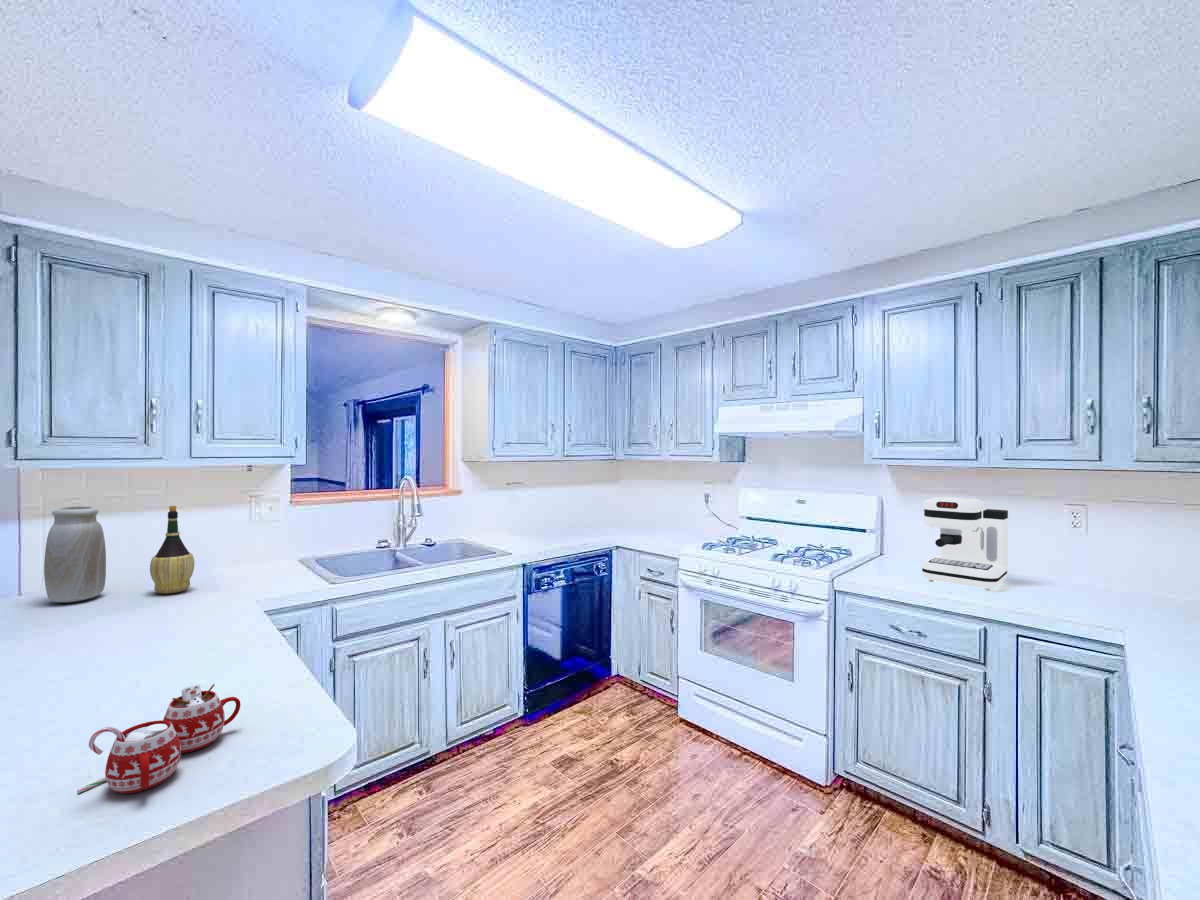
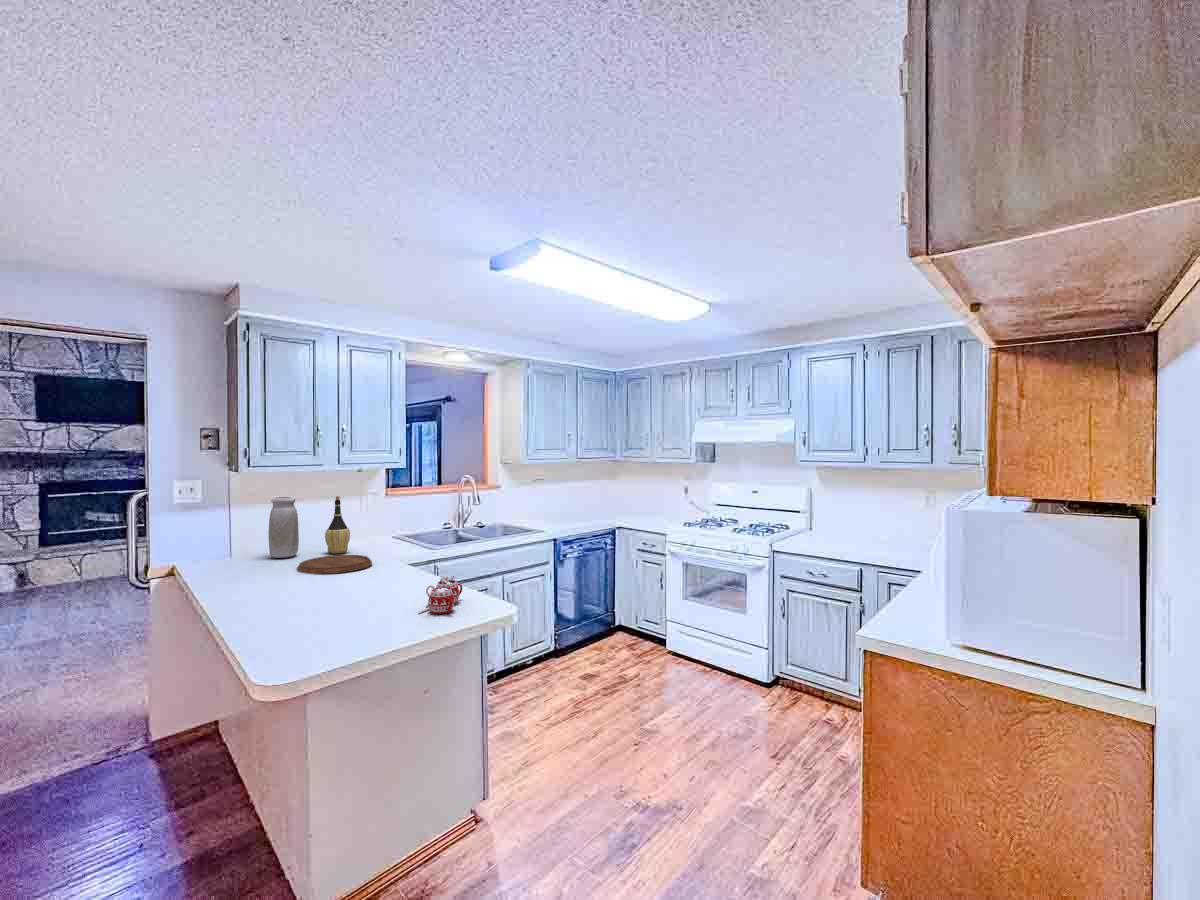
coffee maker: present [922,497,1008,590] -> none [830,487,885,547]
cutting board: none [43,600,194,644] -> present [297,555,372,574]

